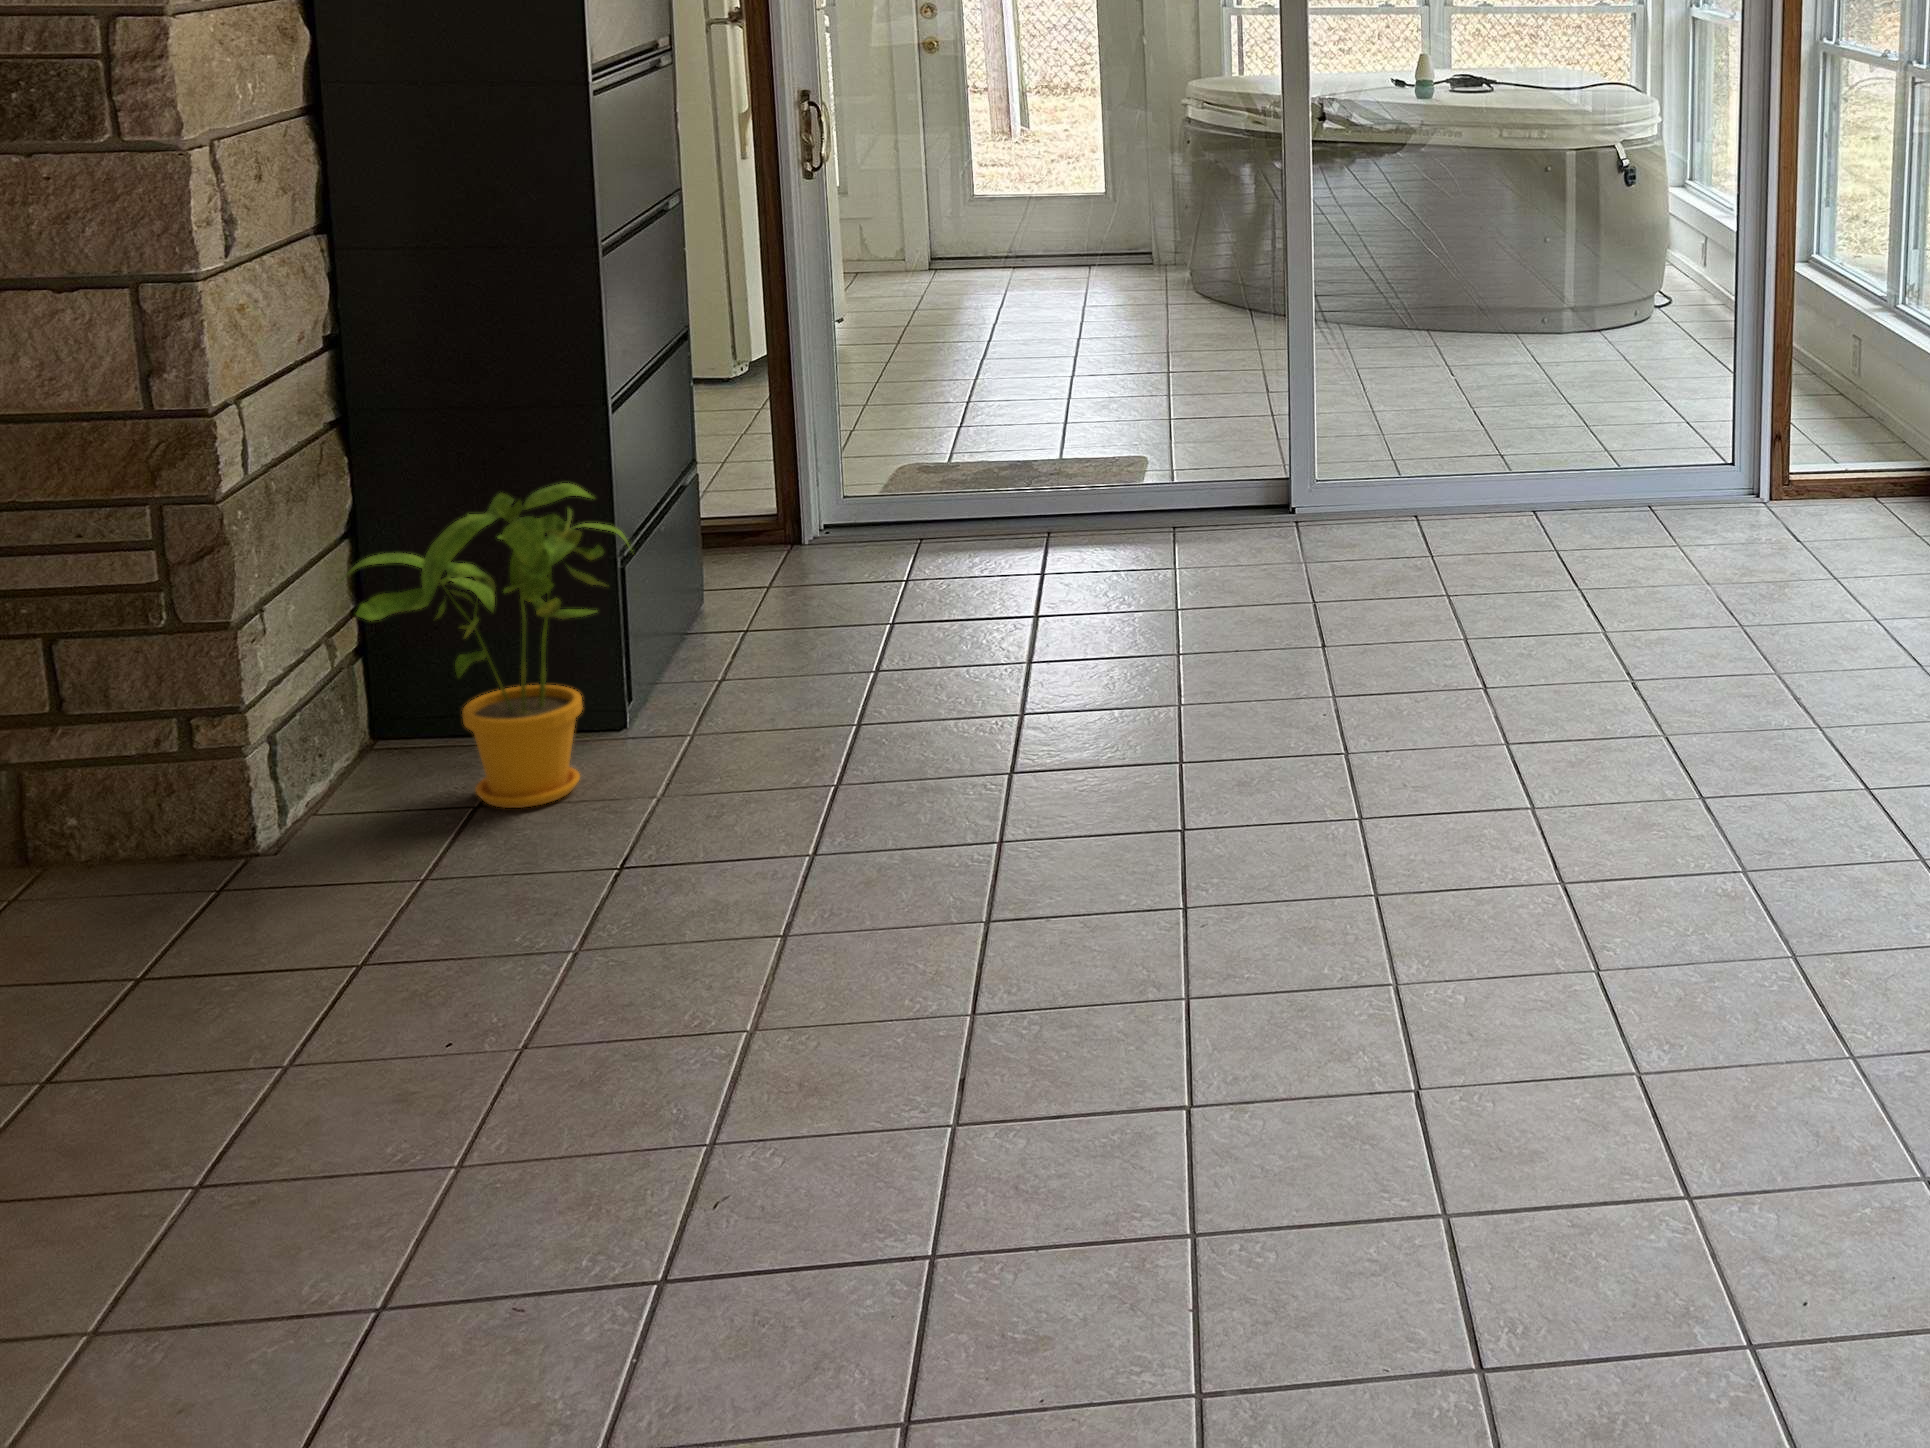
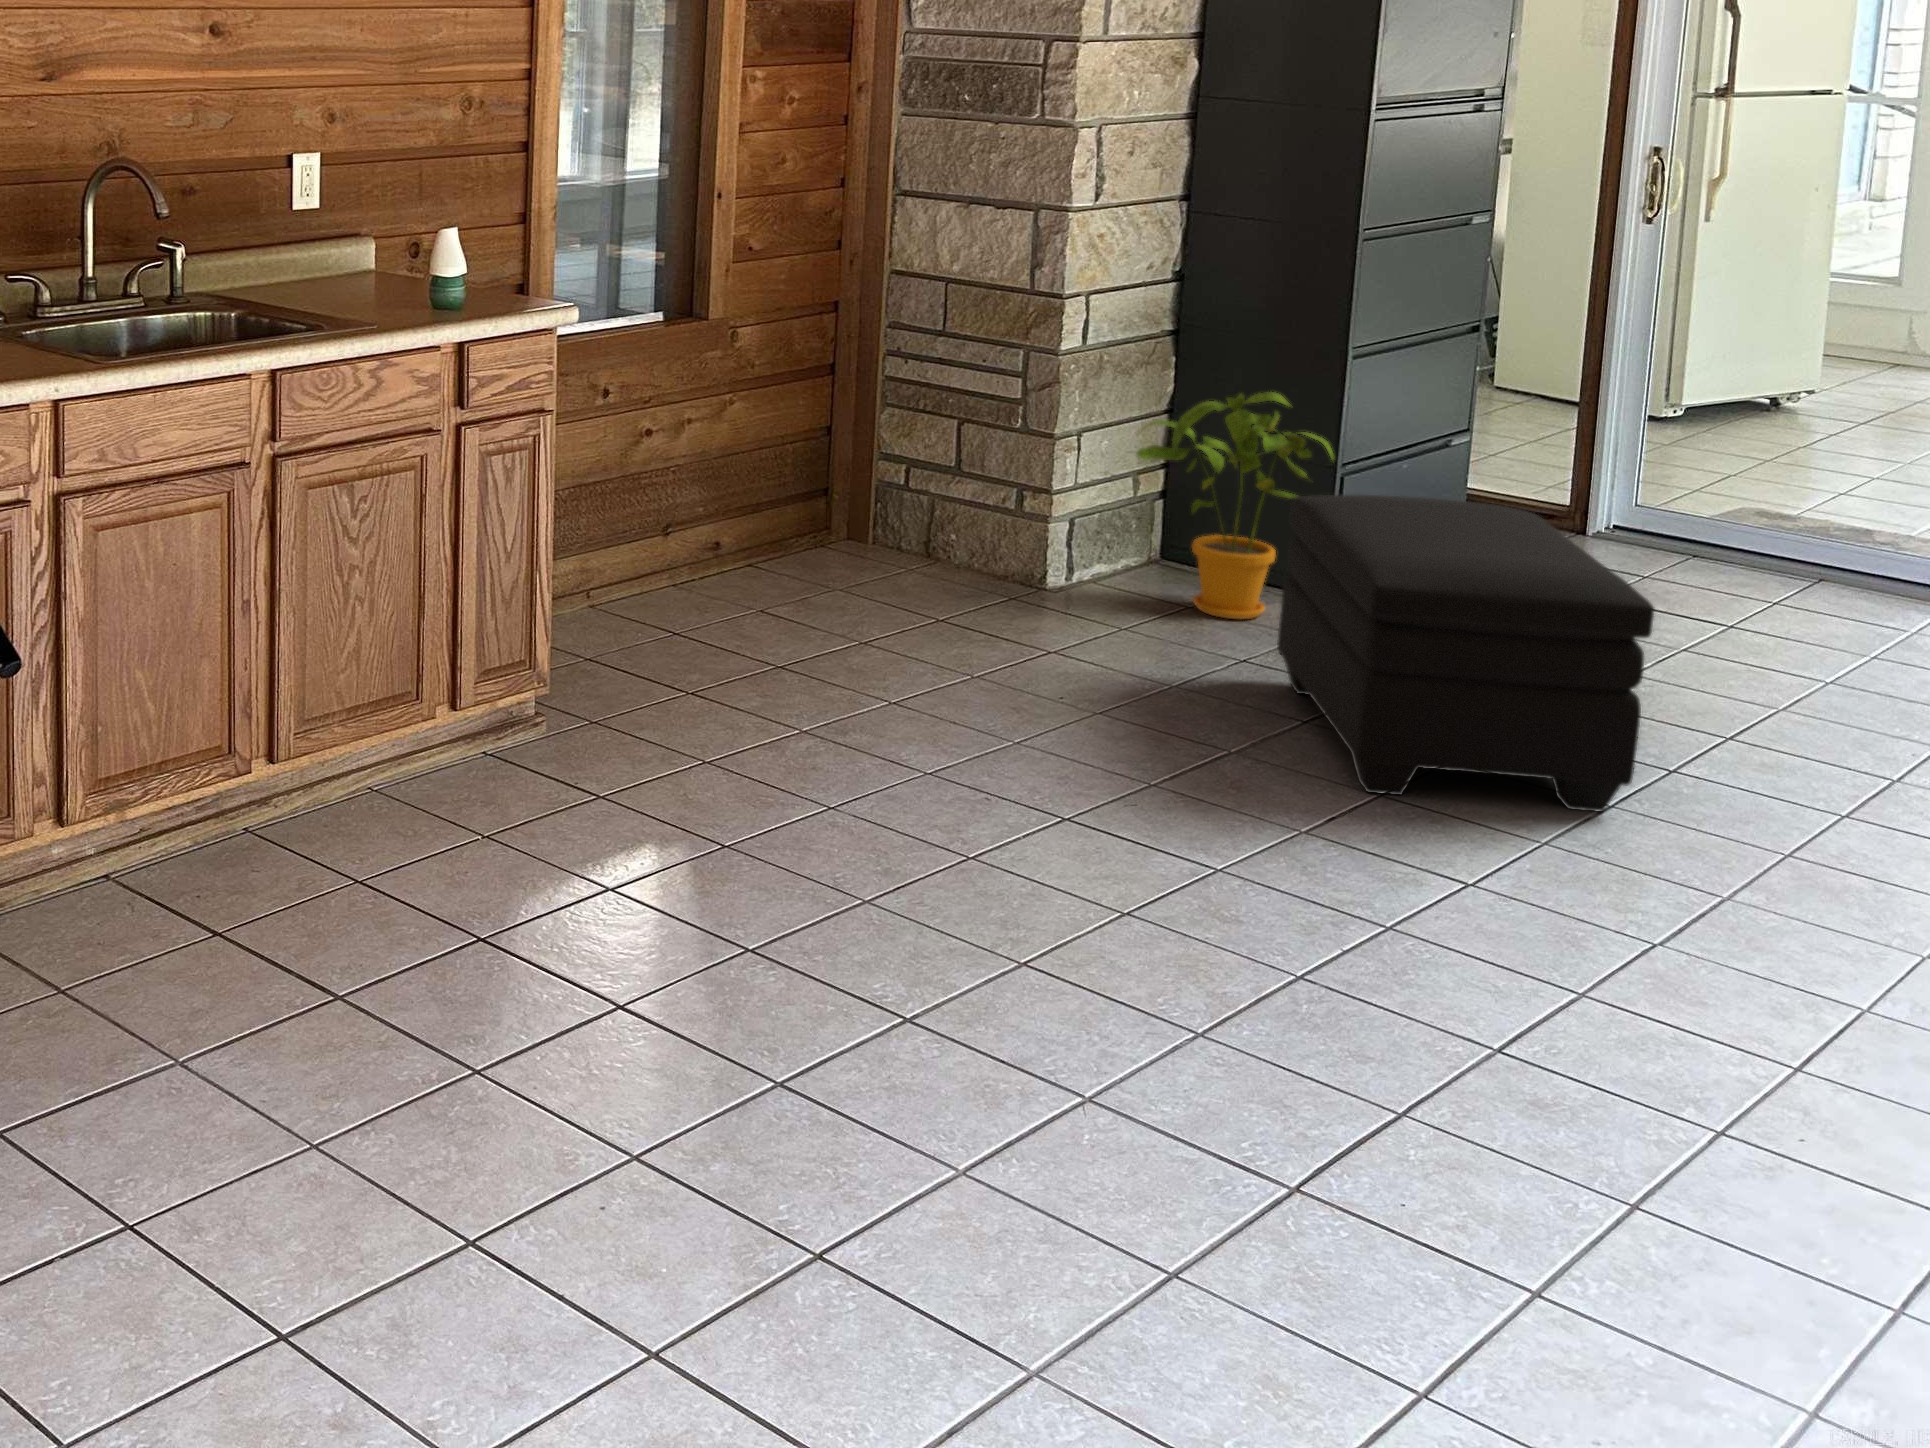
ottoman: none [670,561,1210,1003] -> present [1277,495,1655,812]

